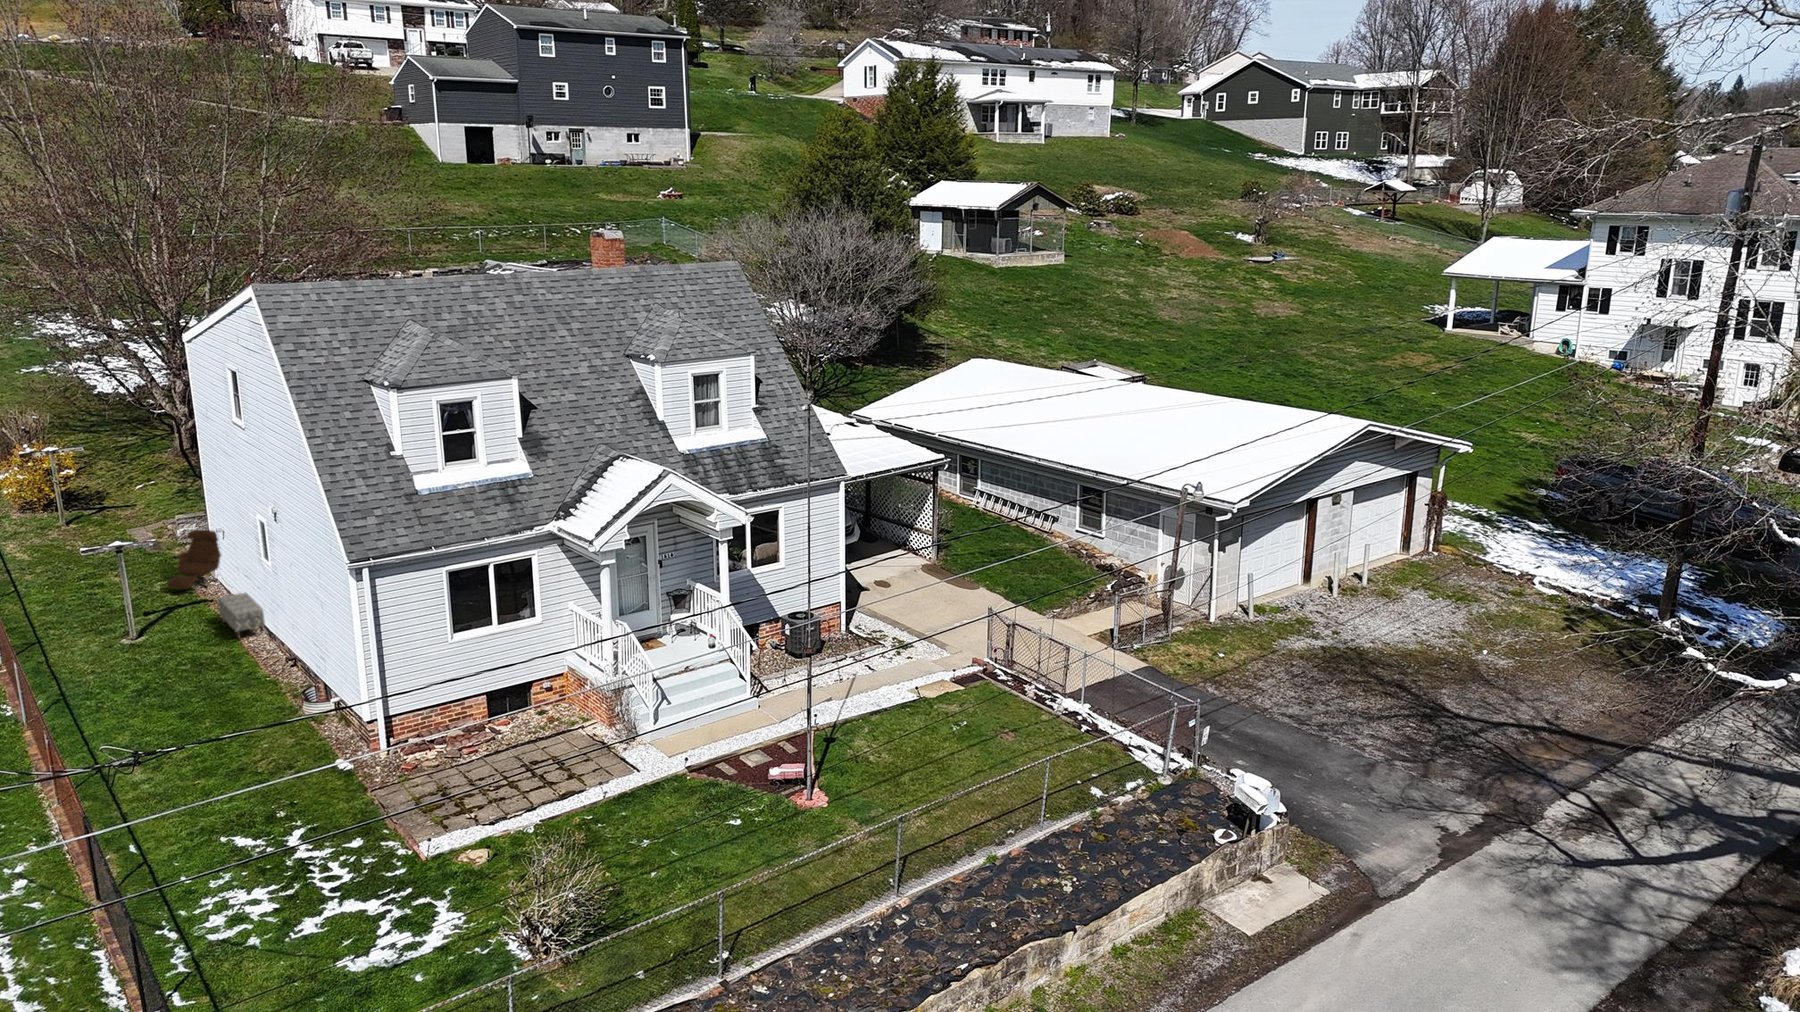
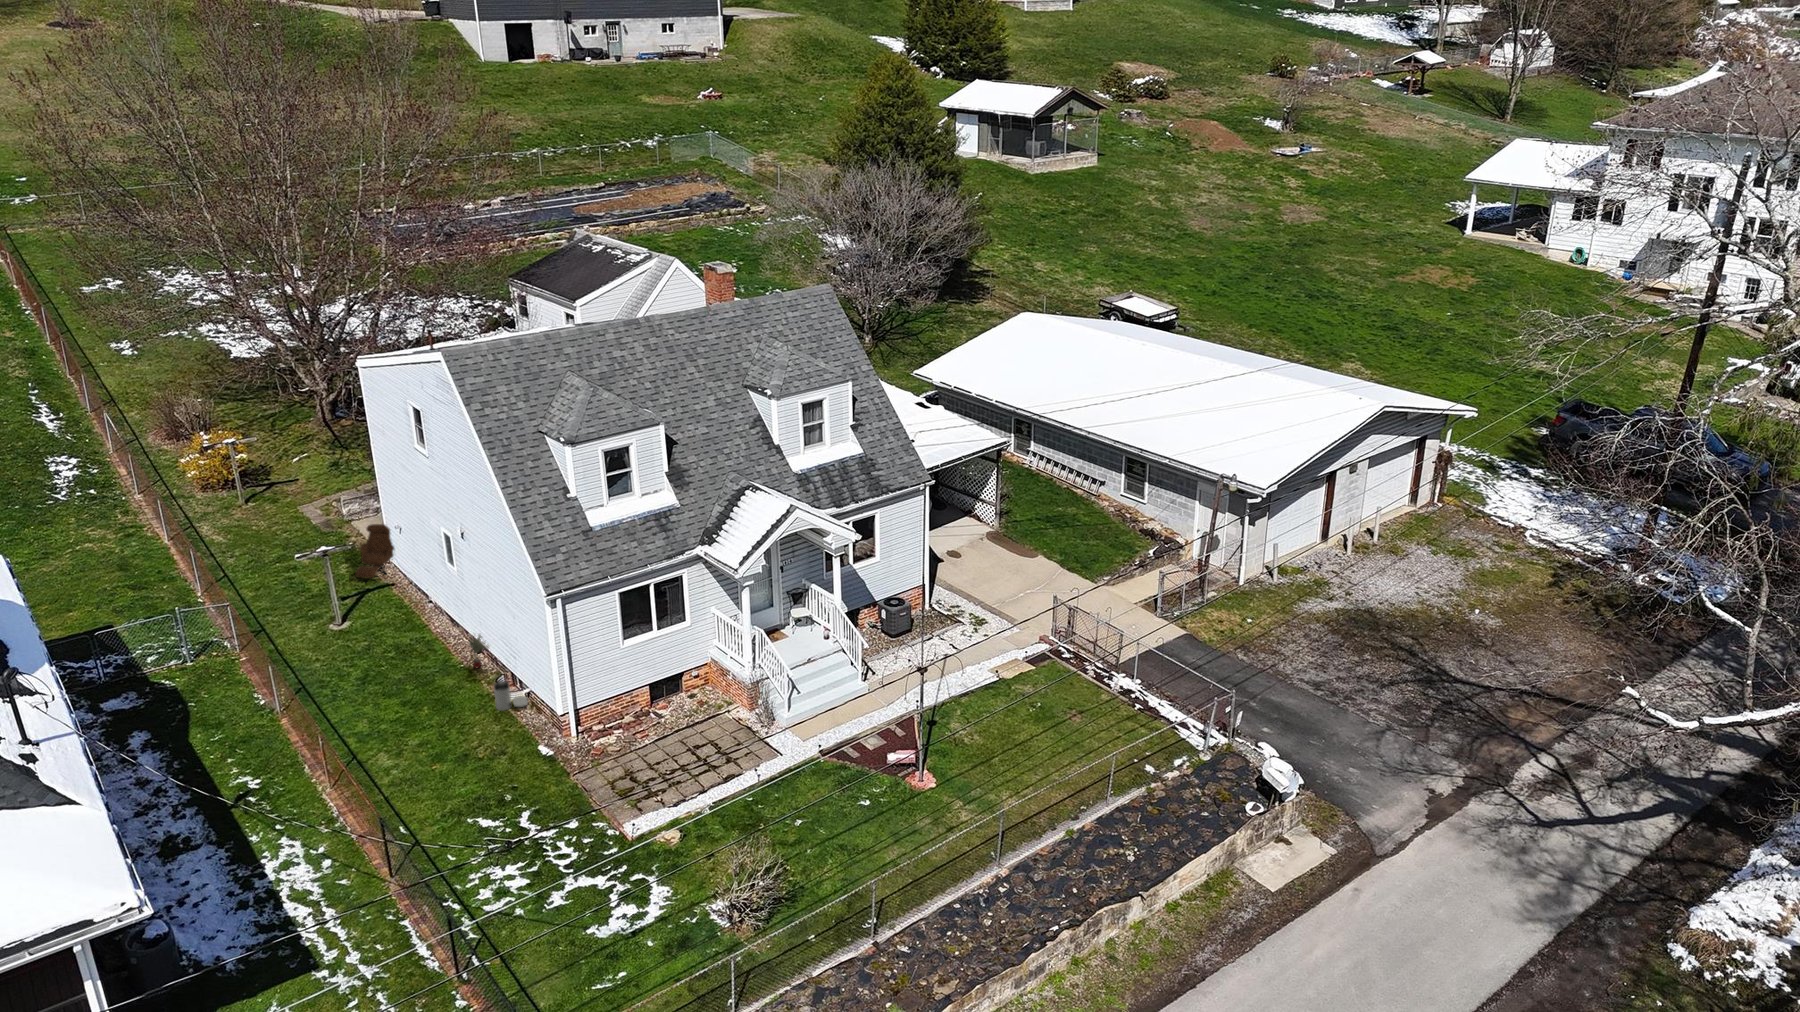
bench: present [218,593,265,638] -> none [406,585,448,628]
potted tree: none [273,633,303,679] -> present [469,635,489,668]
trash can: none [293,686,337,722] -> present [494,681,528,711]

